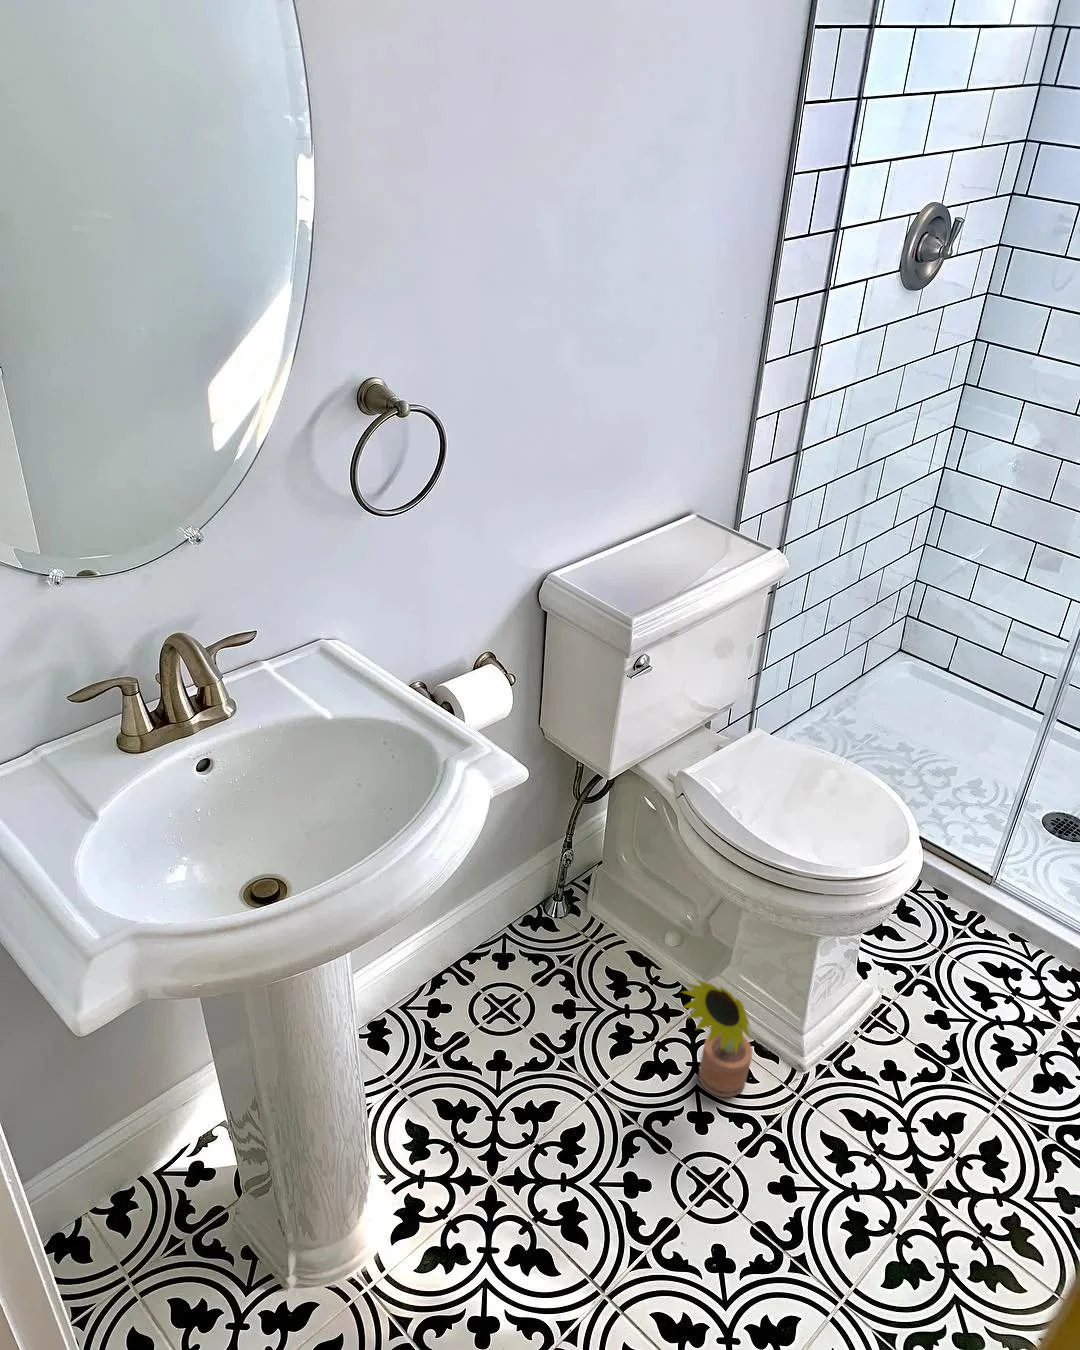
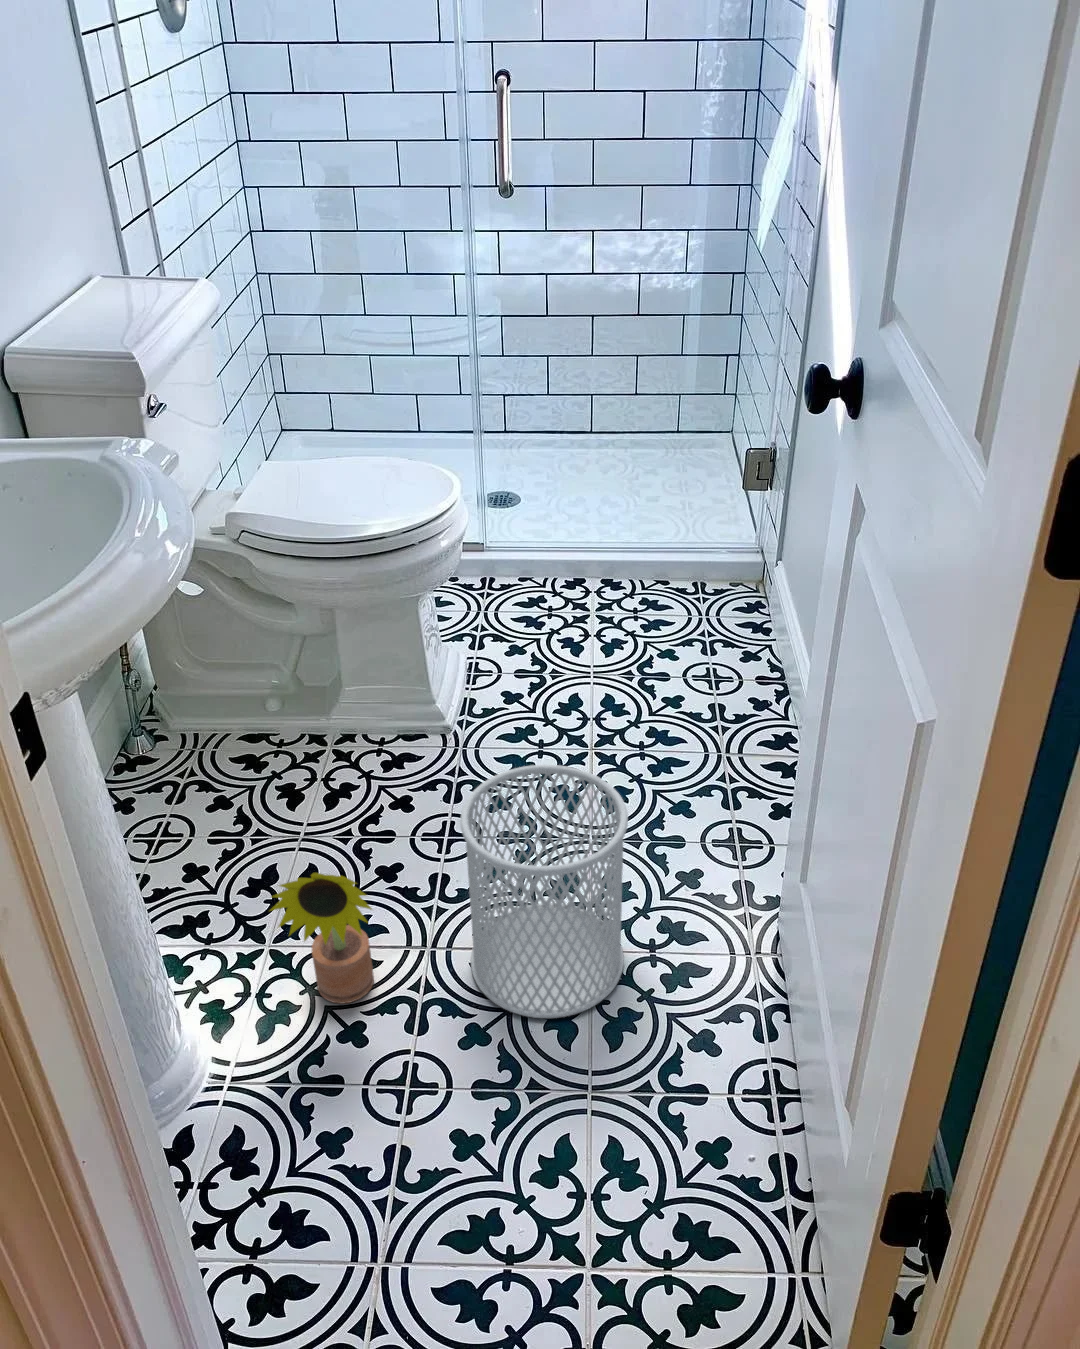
wastebasket: none [814,999,1008,1240] -> present [460,765,628,1018]

